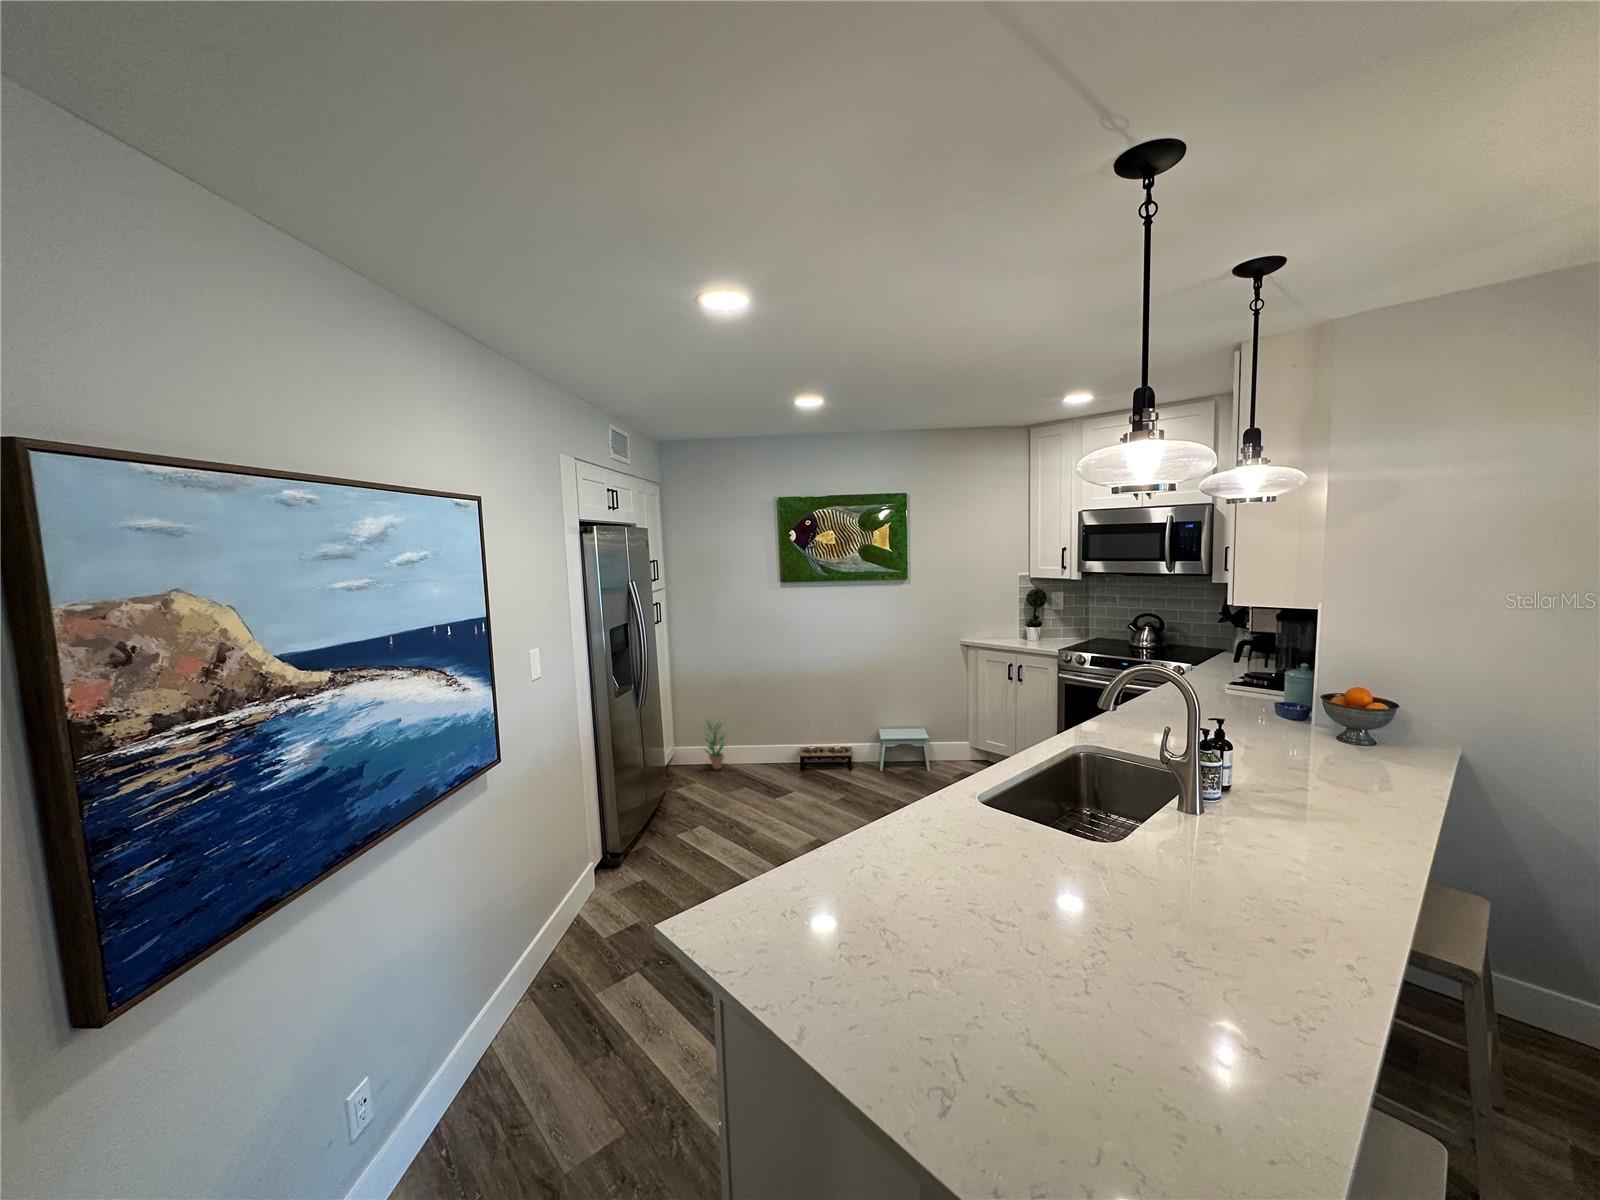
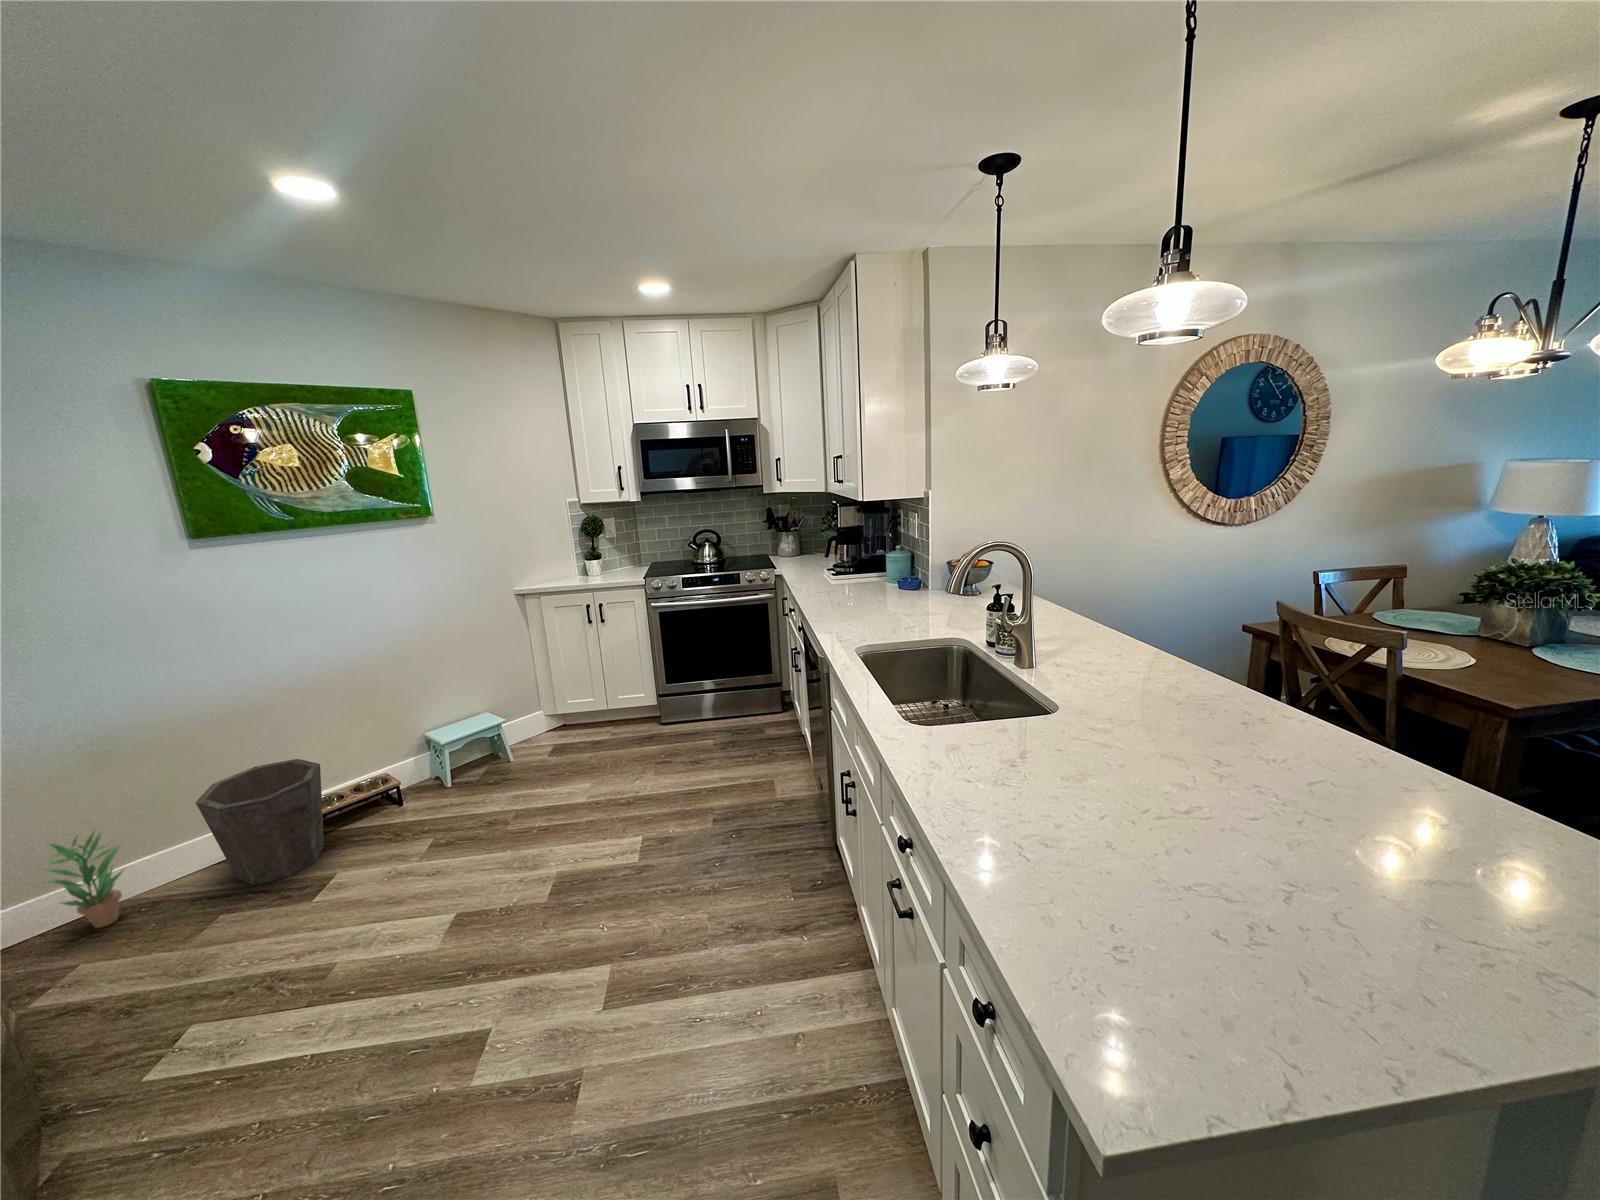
waste bin: none [754,715,808,782] -> present [196,759,324,885]

